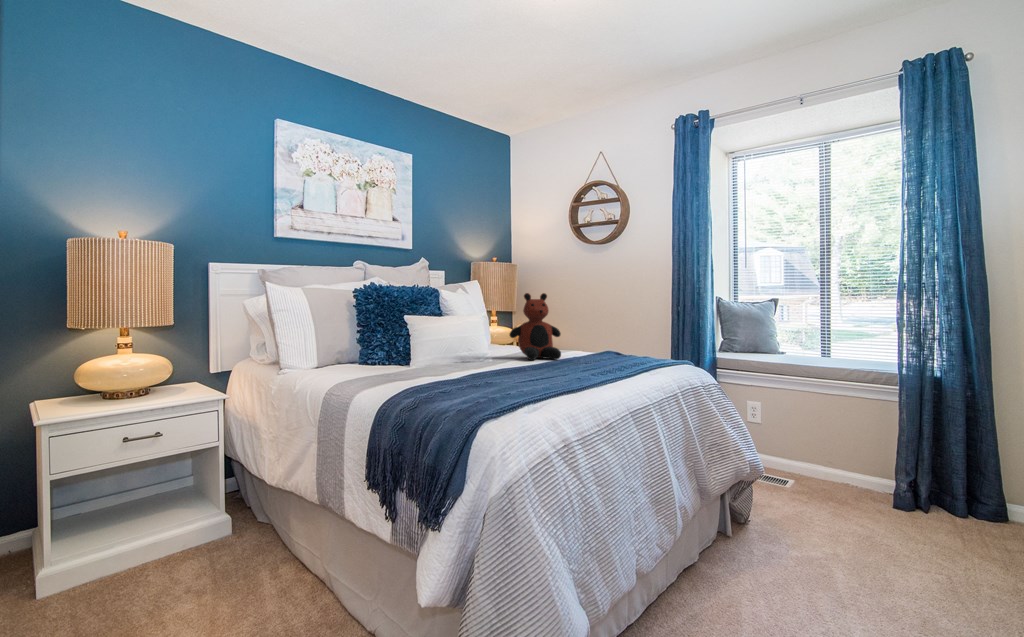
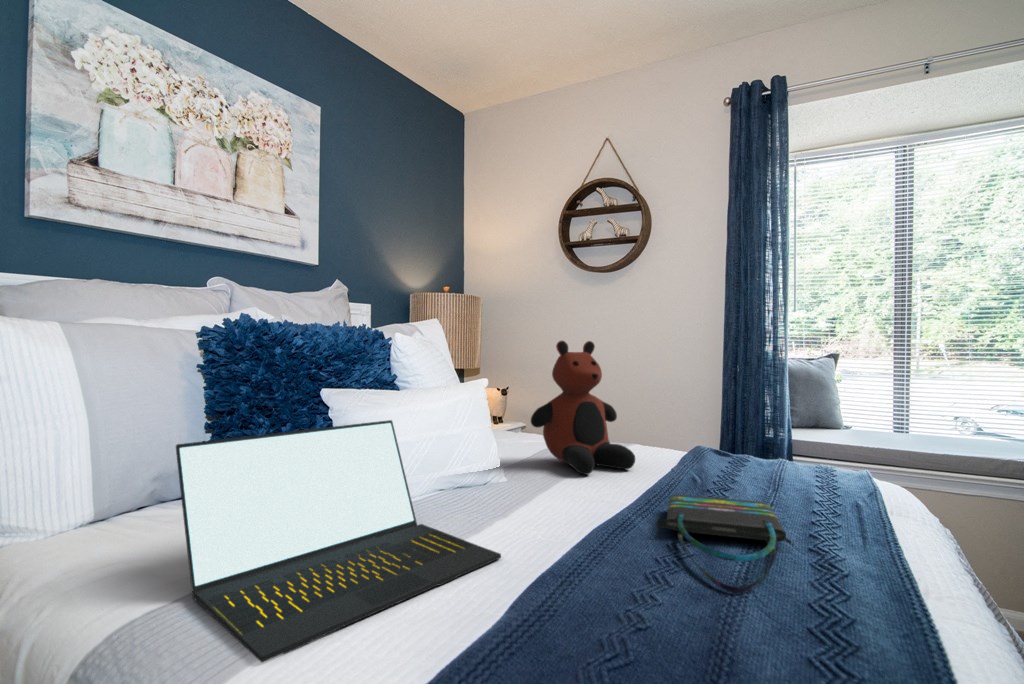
laptop: none [352,326,461,381] -> present [176,420,501,662]
tote bag: none [524,361,586,379] -> present [656,495,791,593]

